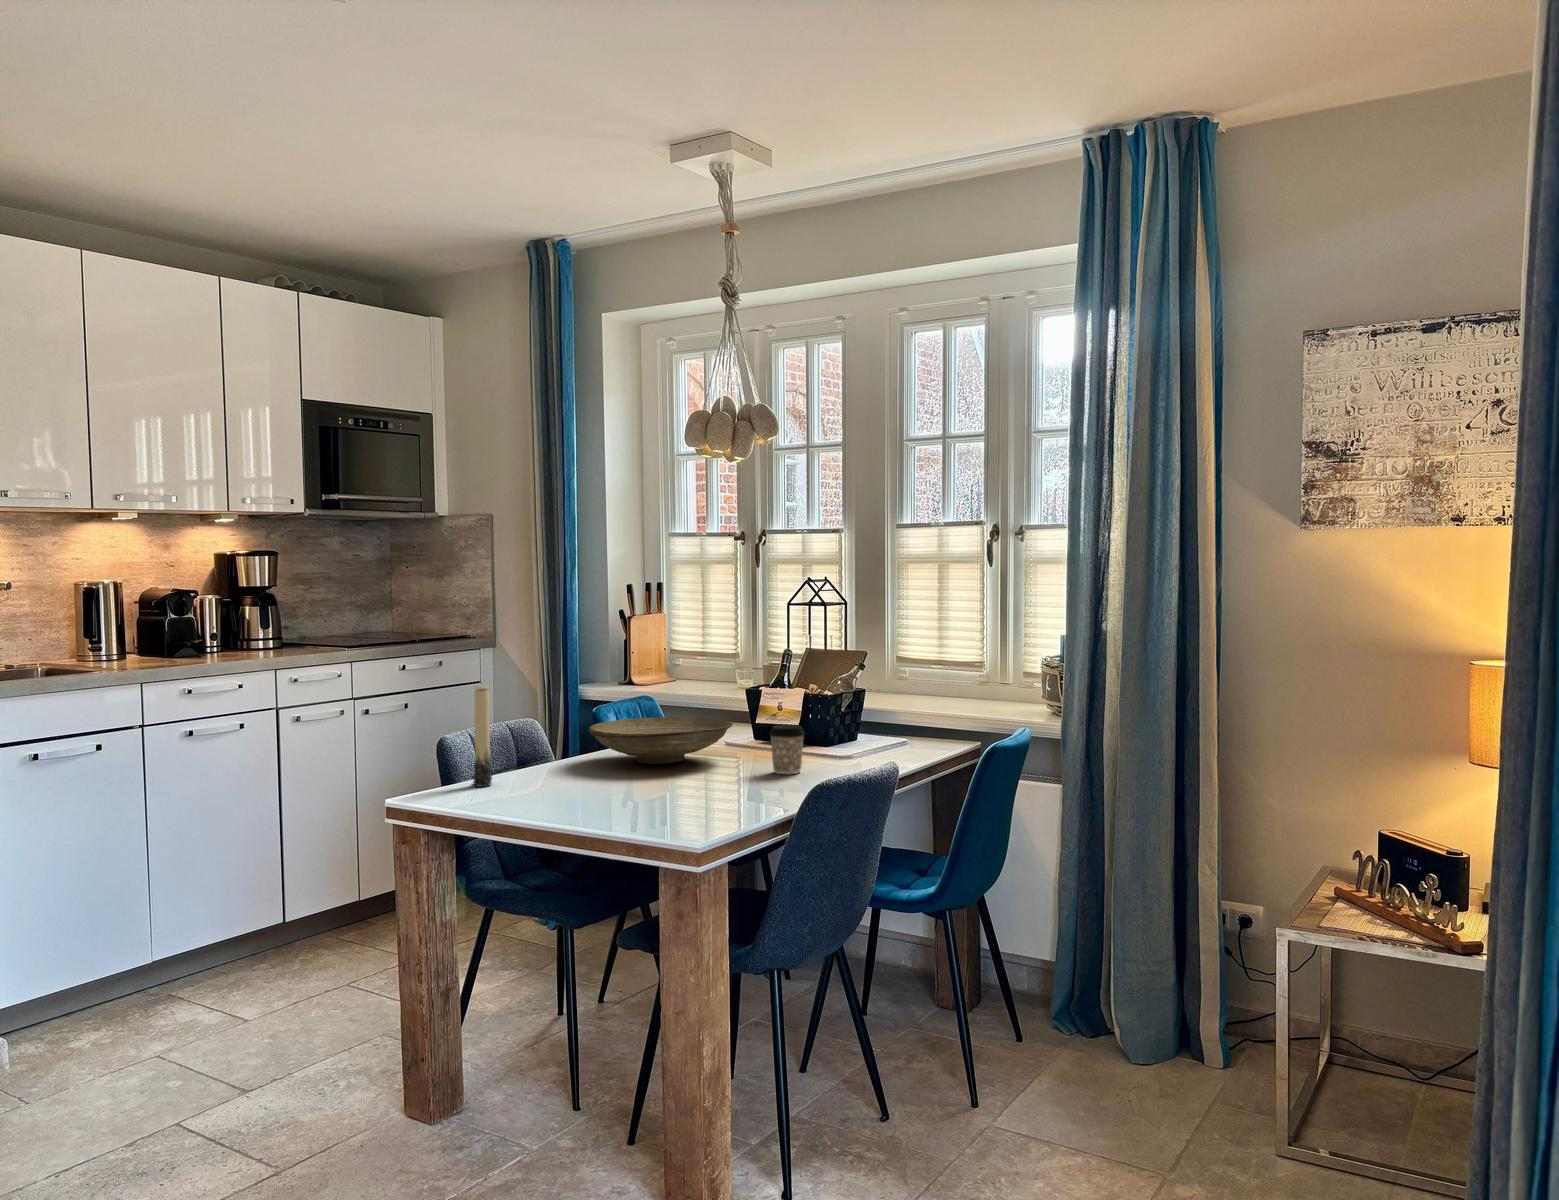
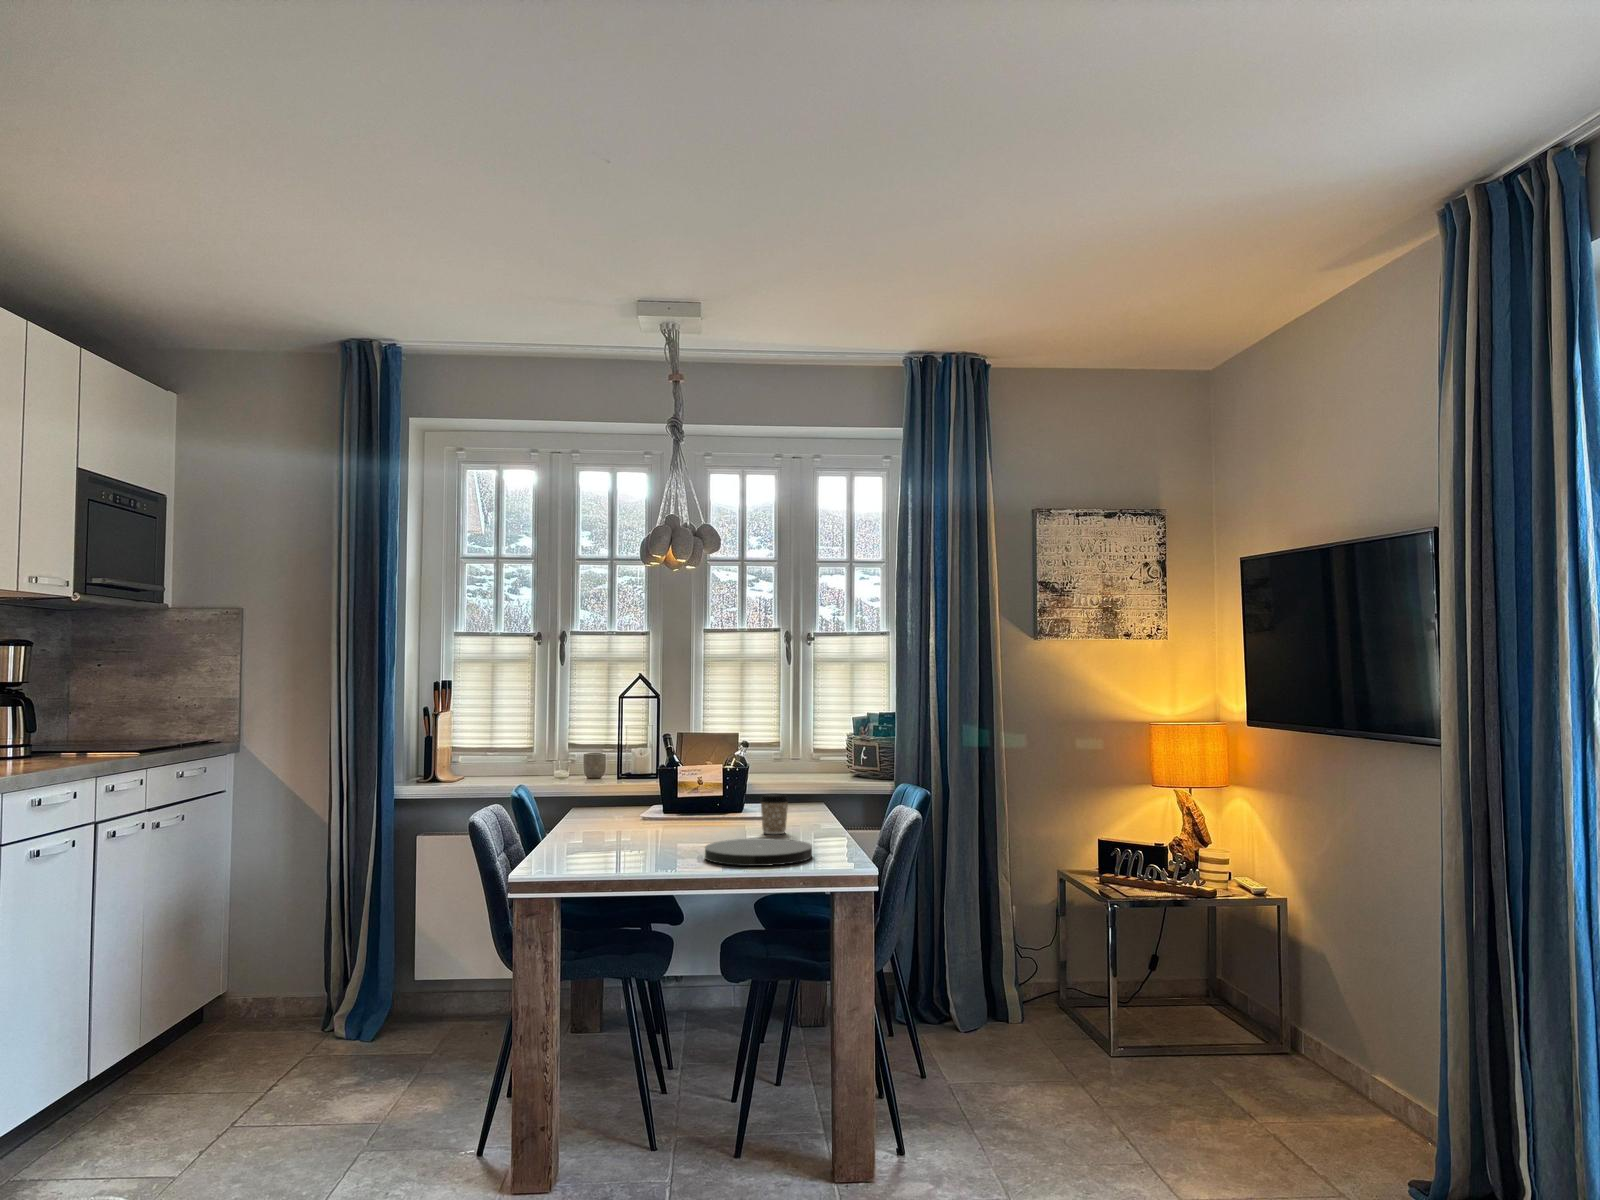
candle: present [473,686,492,787] -> none [556,772,581,867]
decorative bowl: present [589,717,733,764] -> none [585,797,713,838]
plate: none [594,776,723,812] -> present [705,838,812,866]

